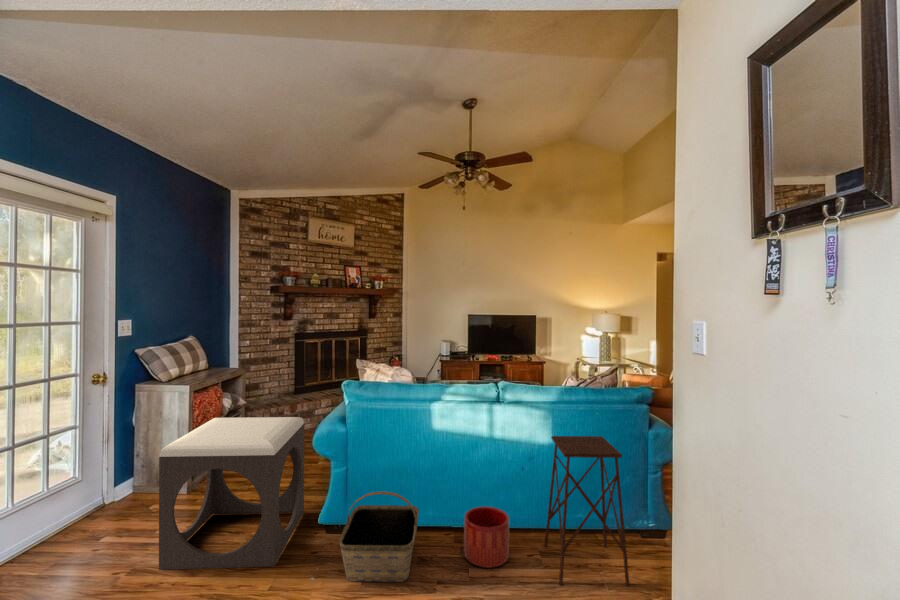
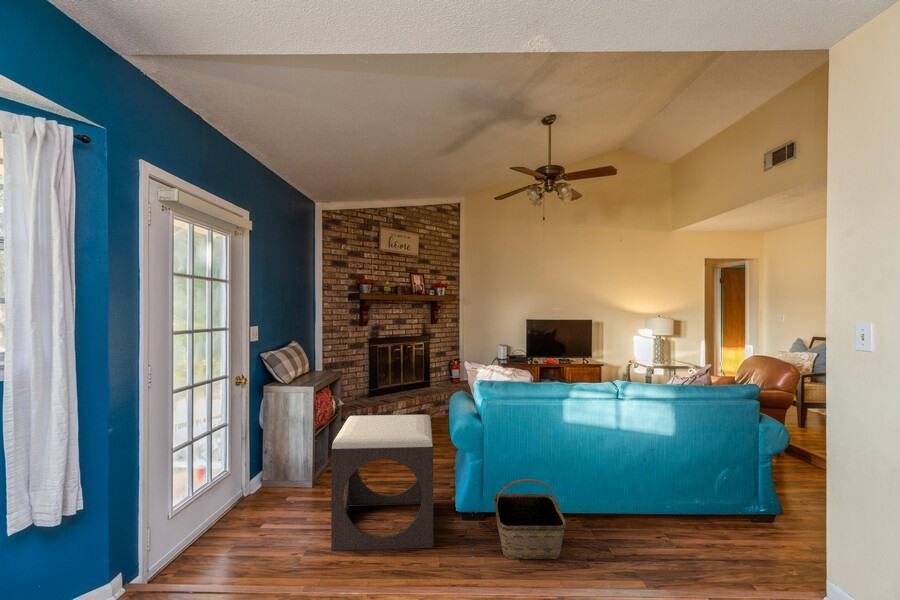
side table: present [544,436,629,586] -> none [667,428,760,561]
planter: present [464,506,509,568] -> none [598,494,641,547]

